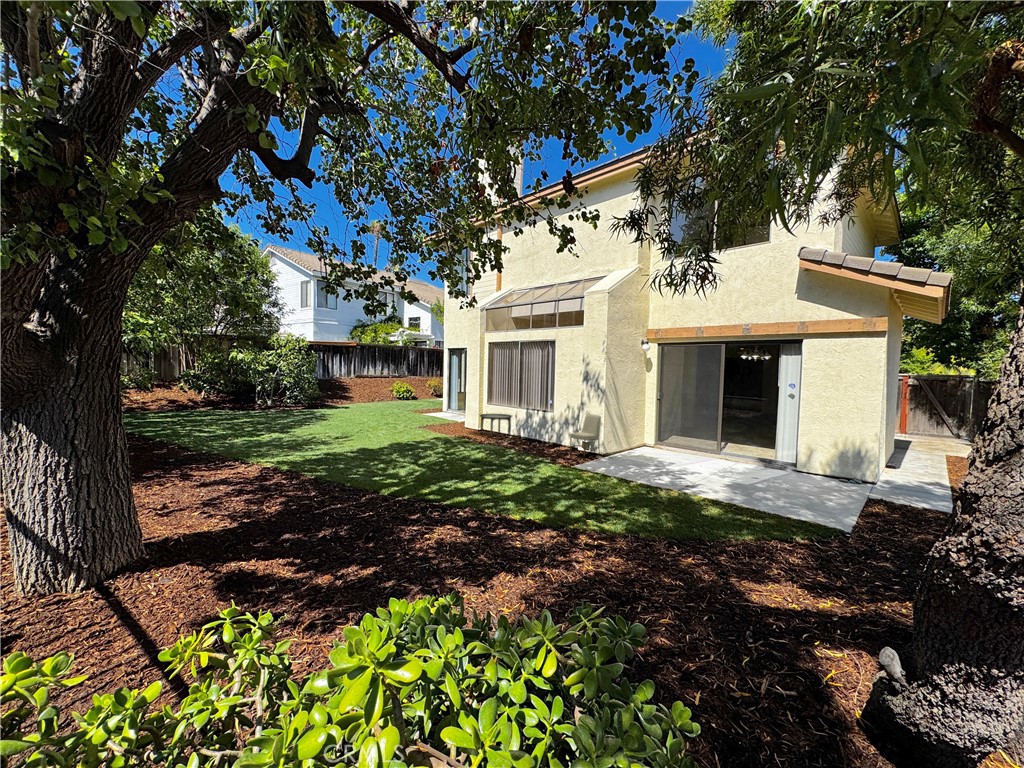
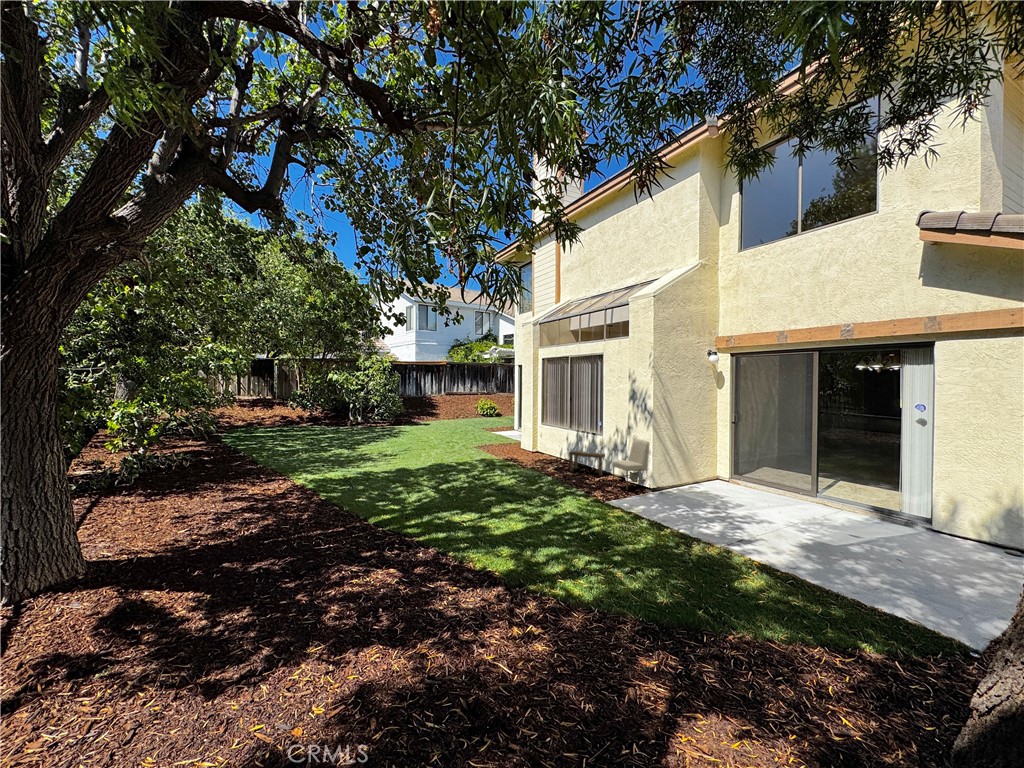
round table: present [480,414,512,437] -> none [528,434,564,460]
bench: none [526,426,559,447] -> present [569,451,605,476]

